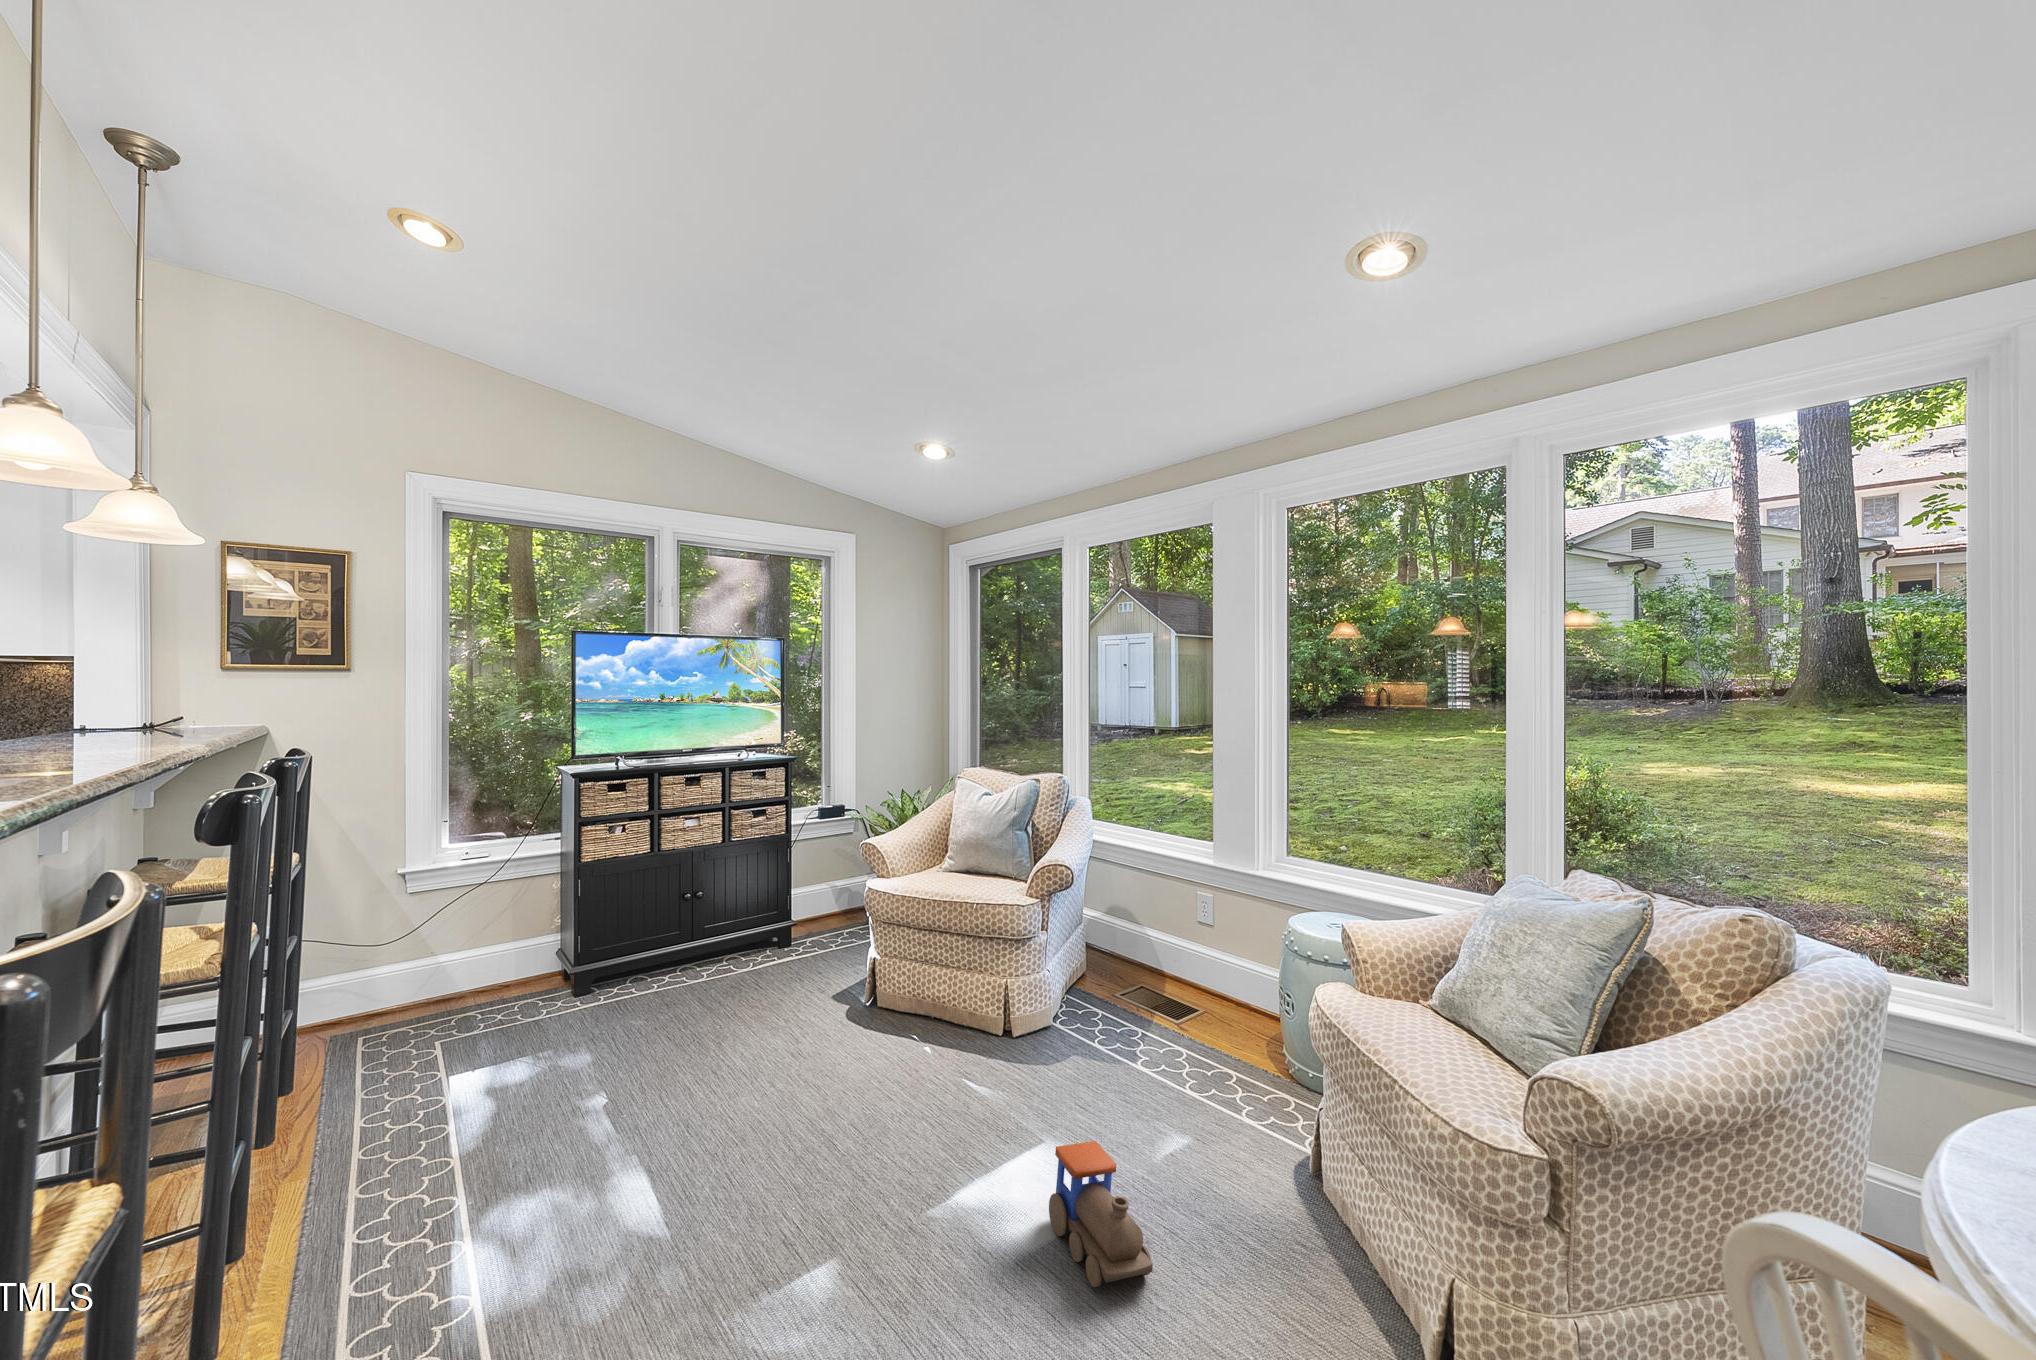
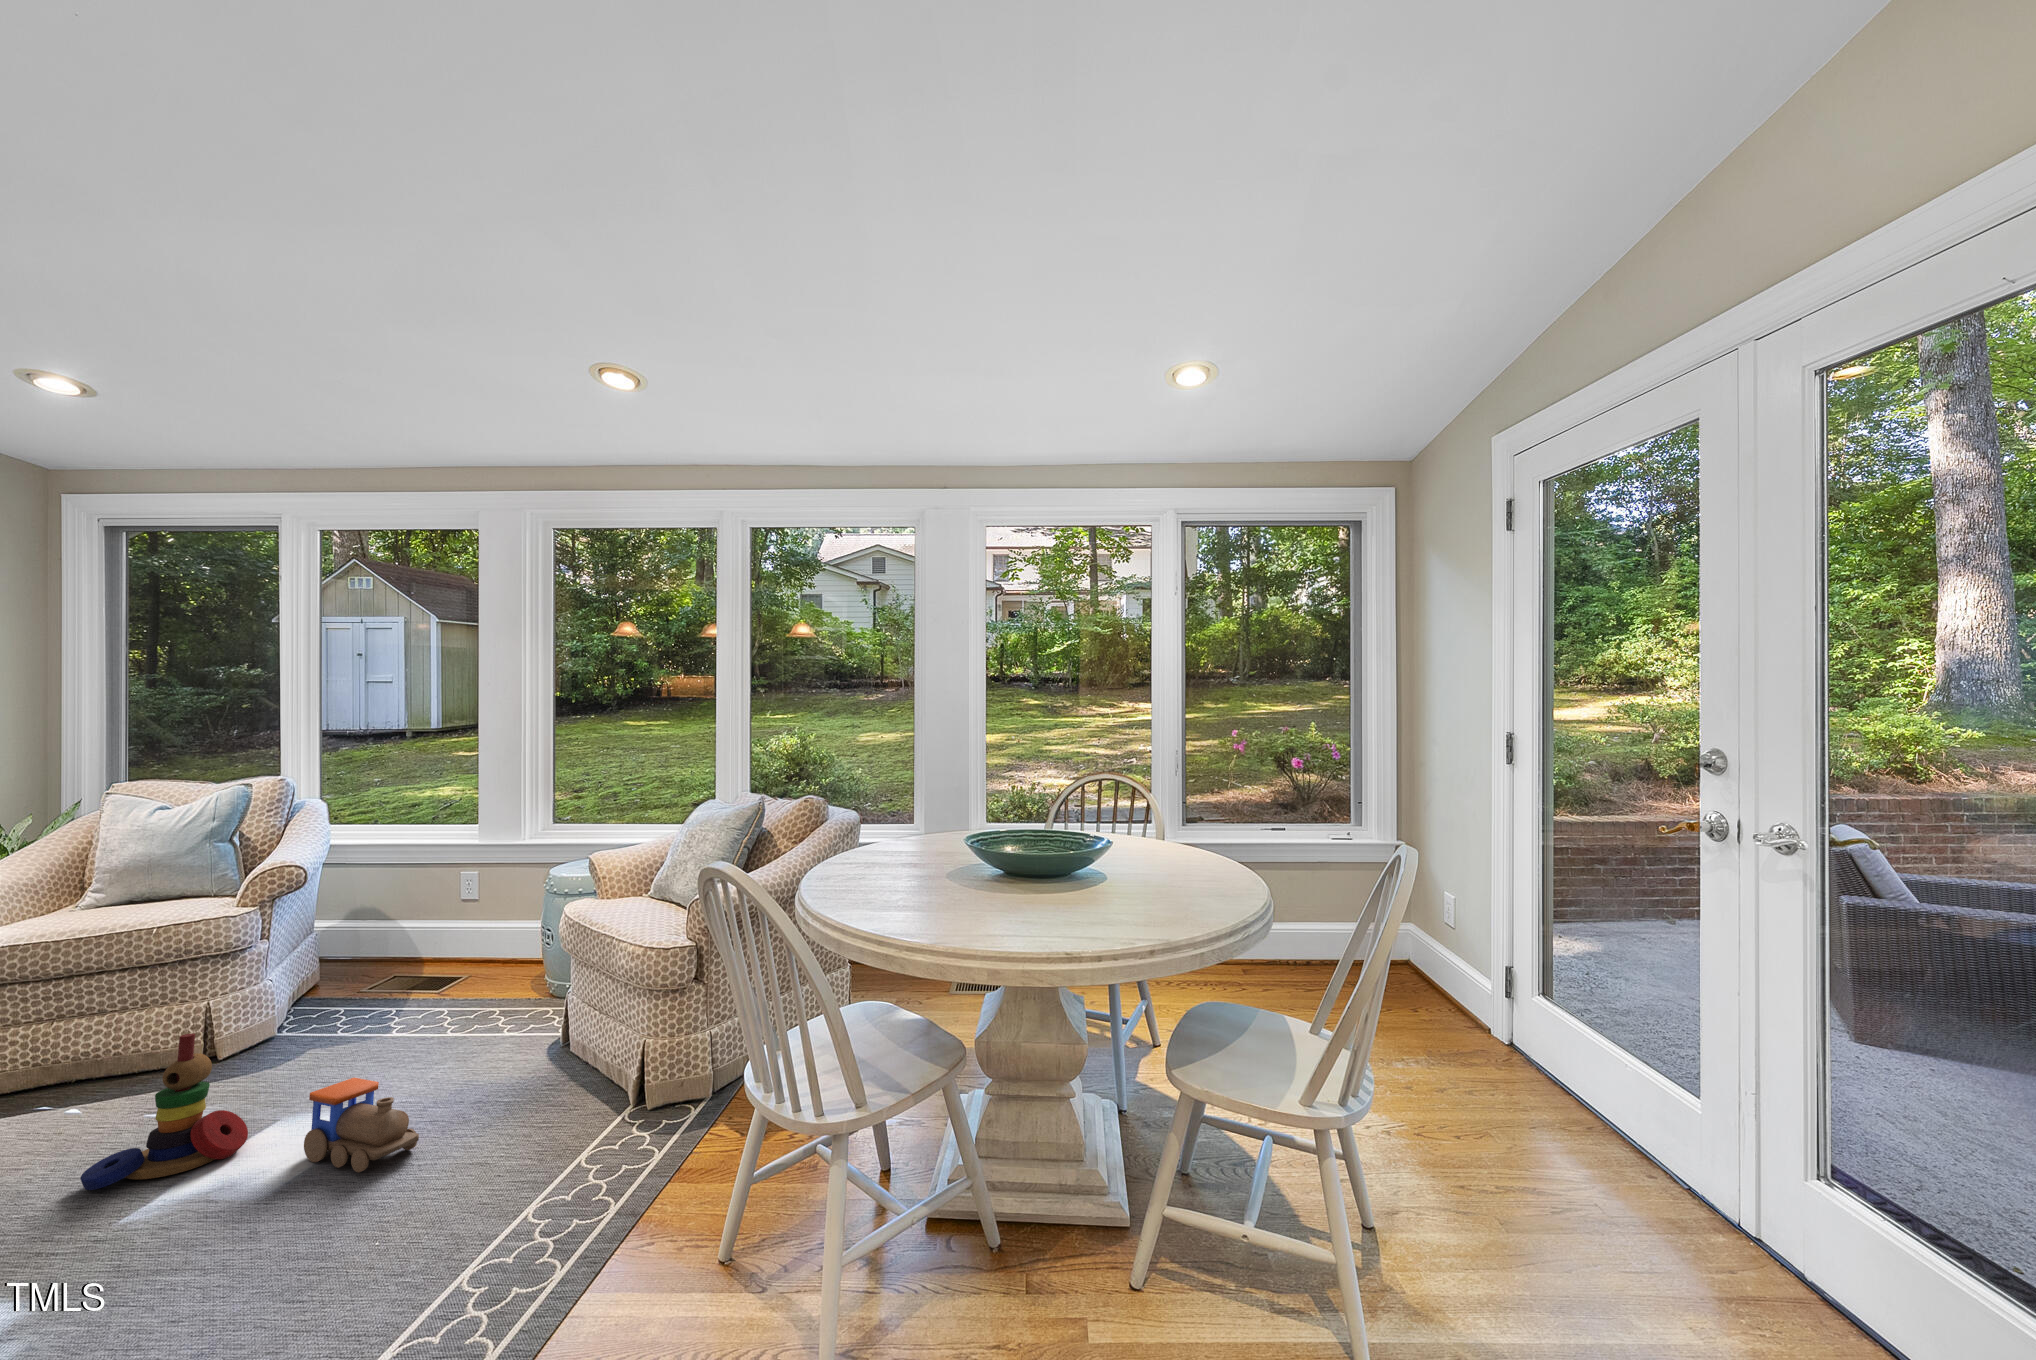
stacking toy: none [897,1032,1011,1178] -> present [80,1033,248,1190]

